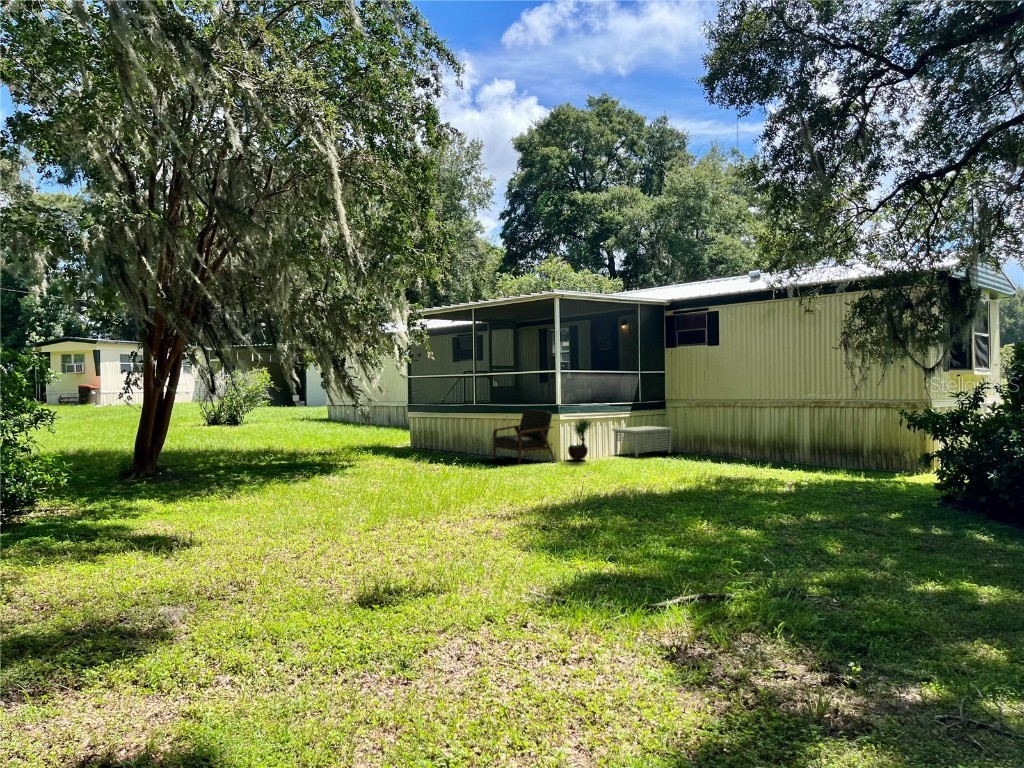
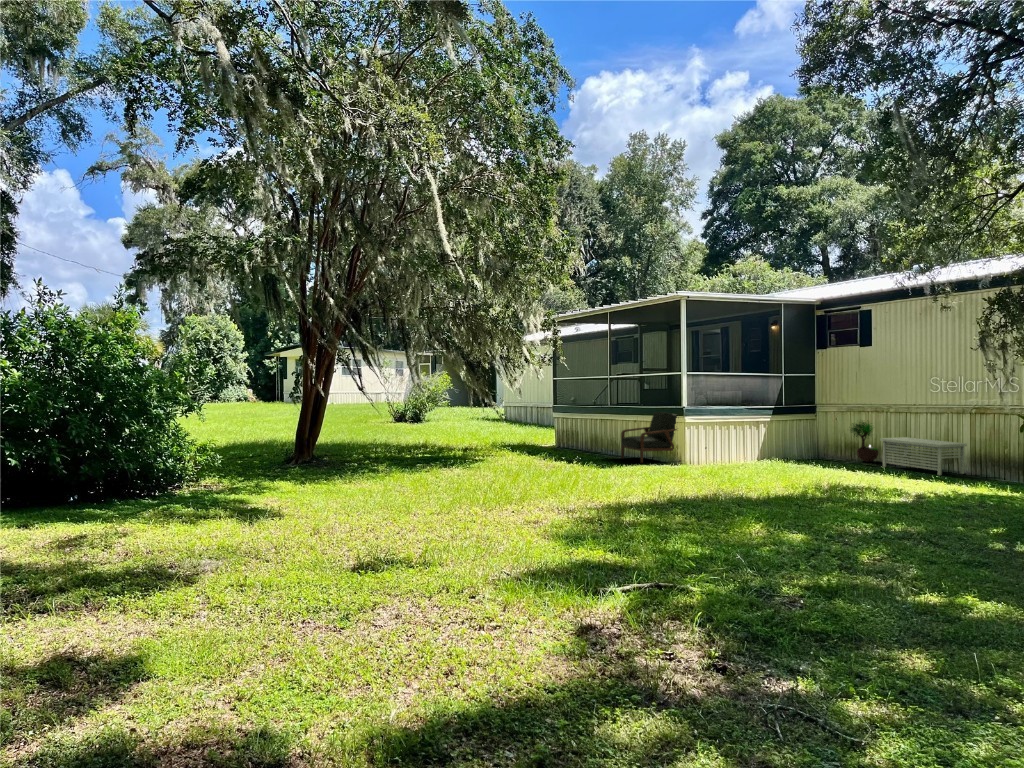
potted tree: present [568,418,591,460] -> present [851,422,879,462]
storage bench: present [612,426,673,457] -> present [880,437,967,475]

